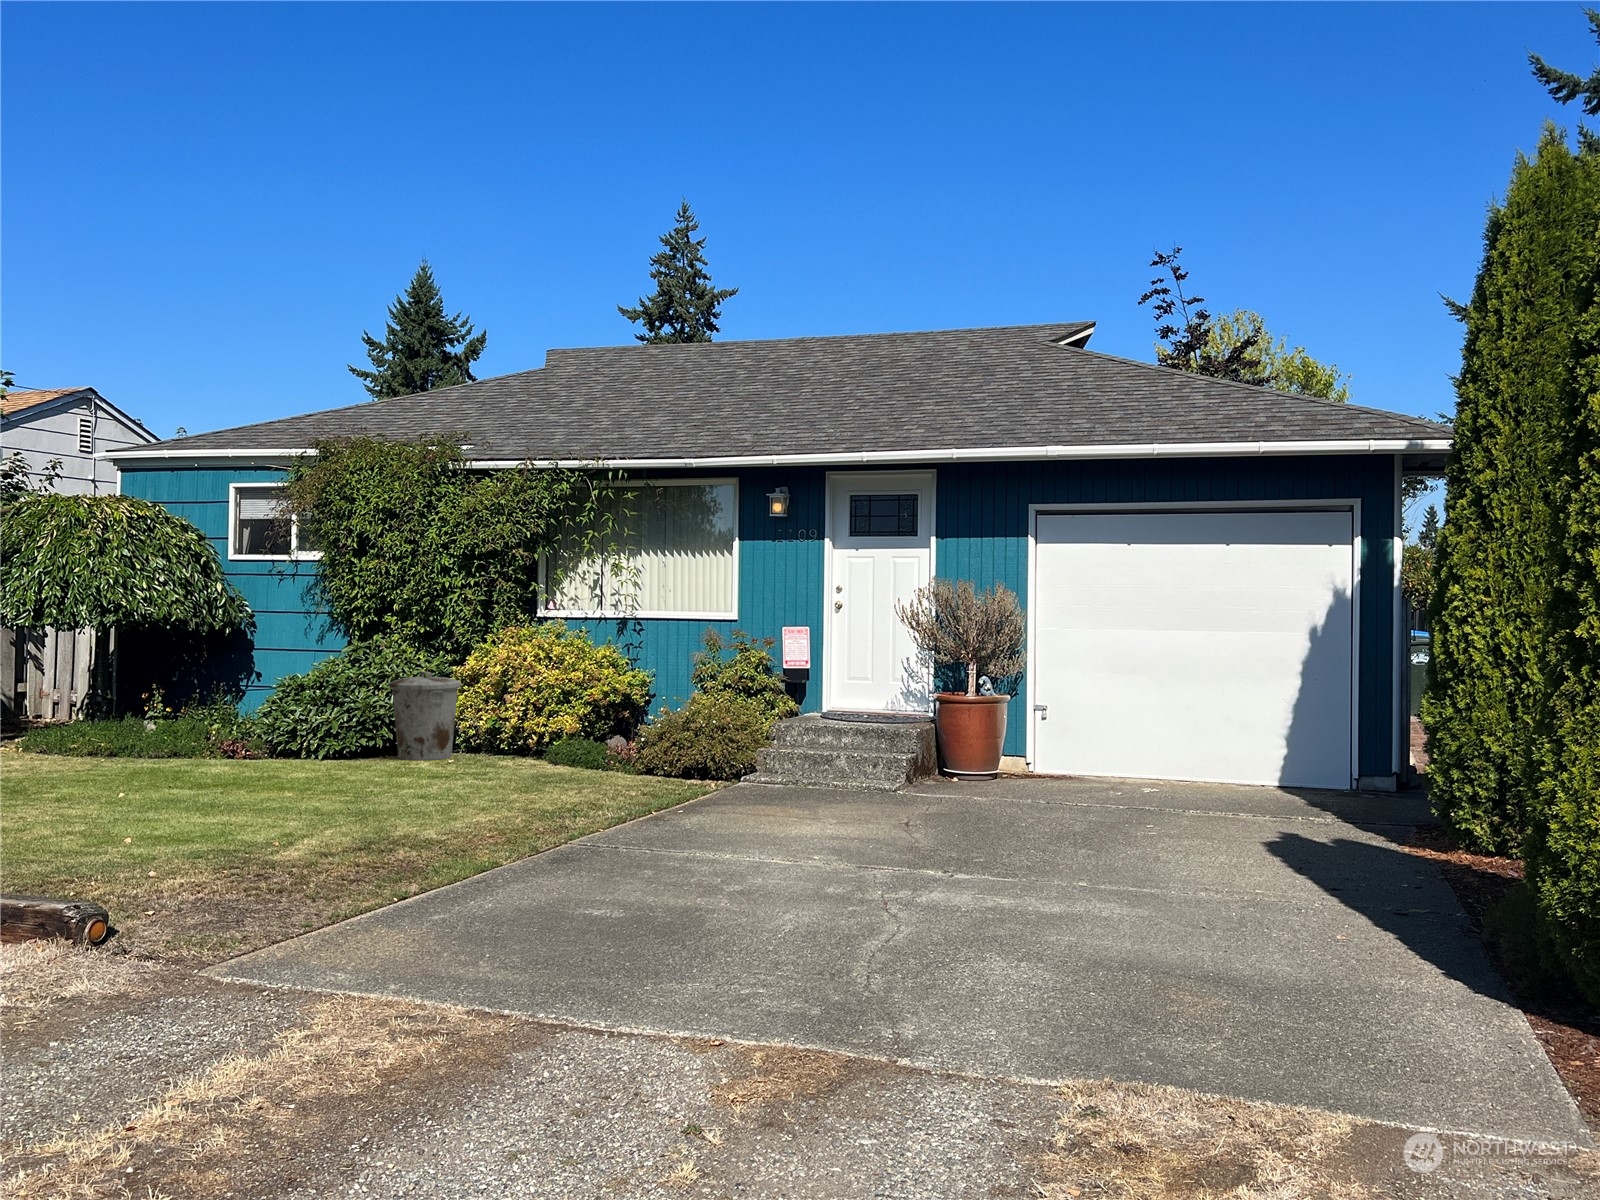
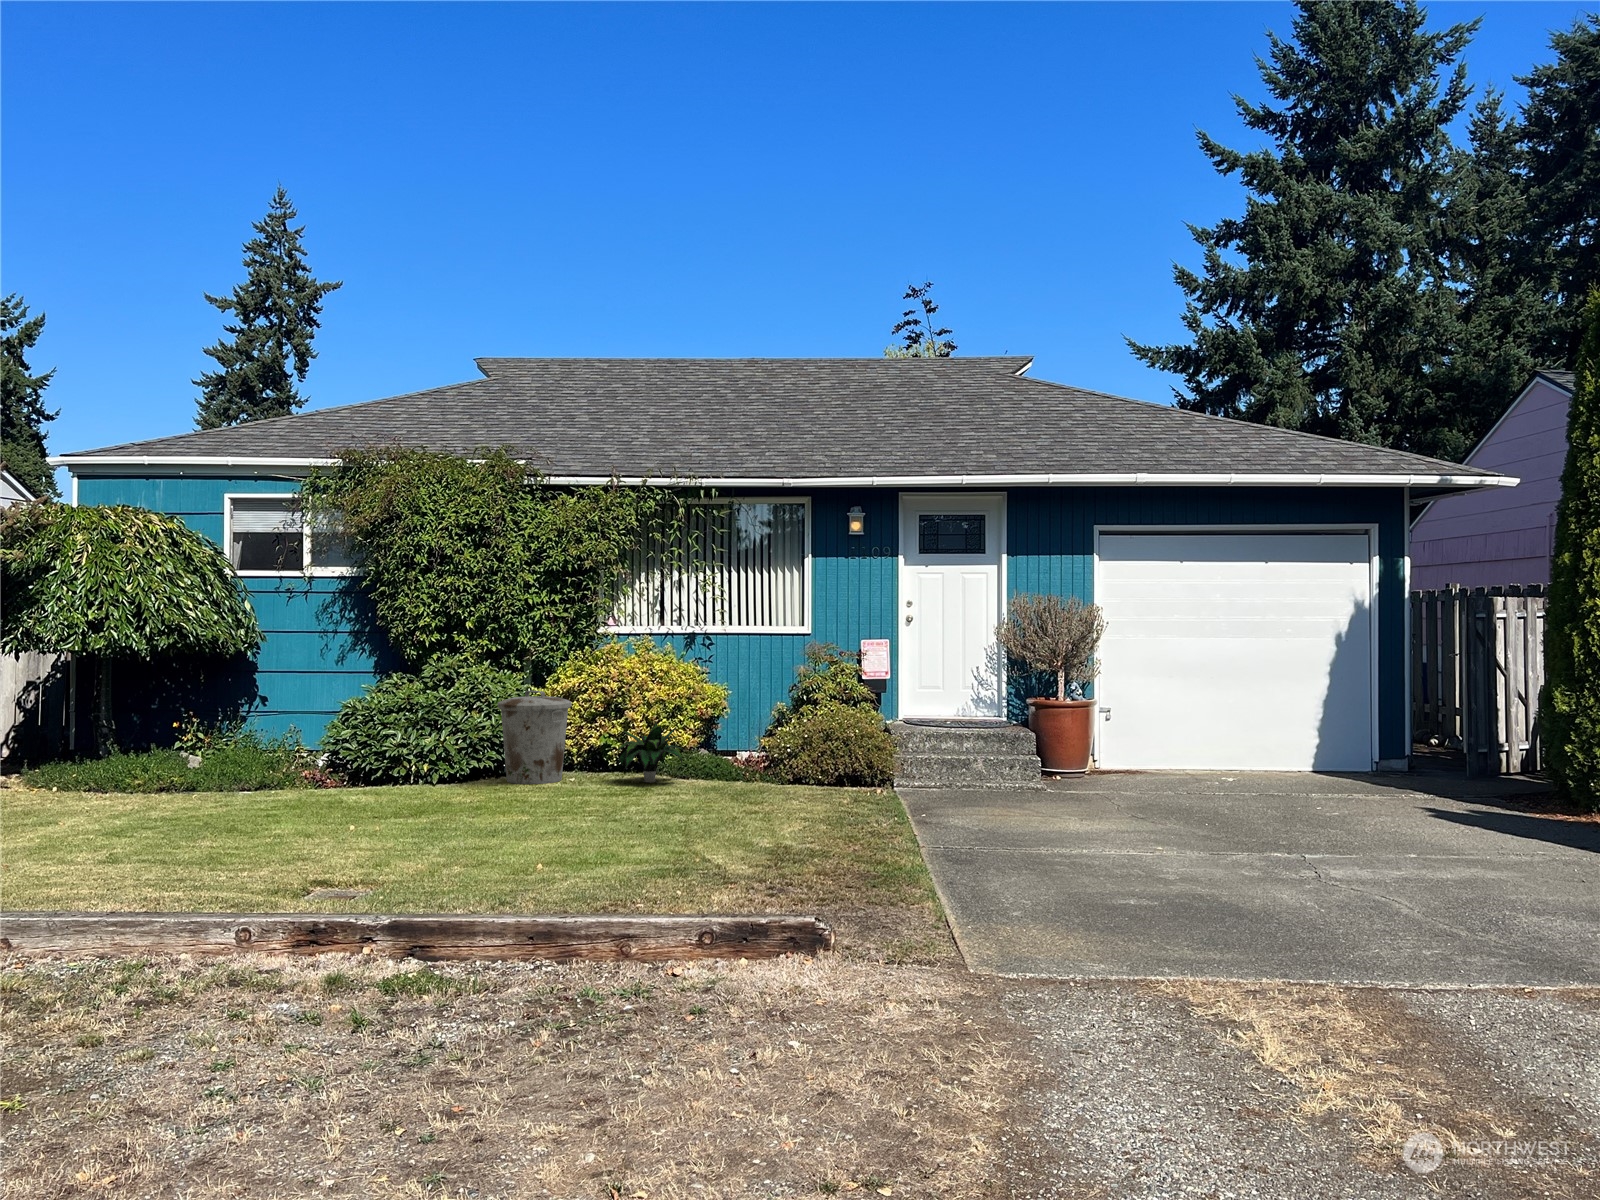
potted plant: none [487,704,563,764] -> present [617,722,684,783]

